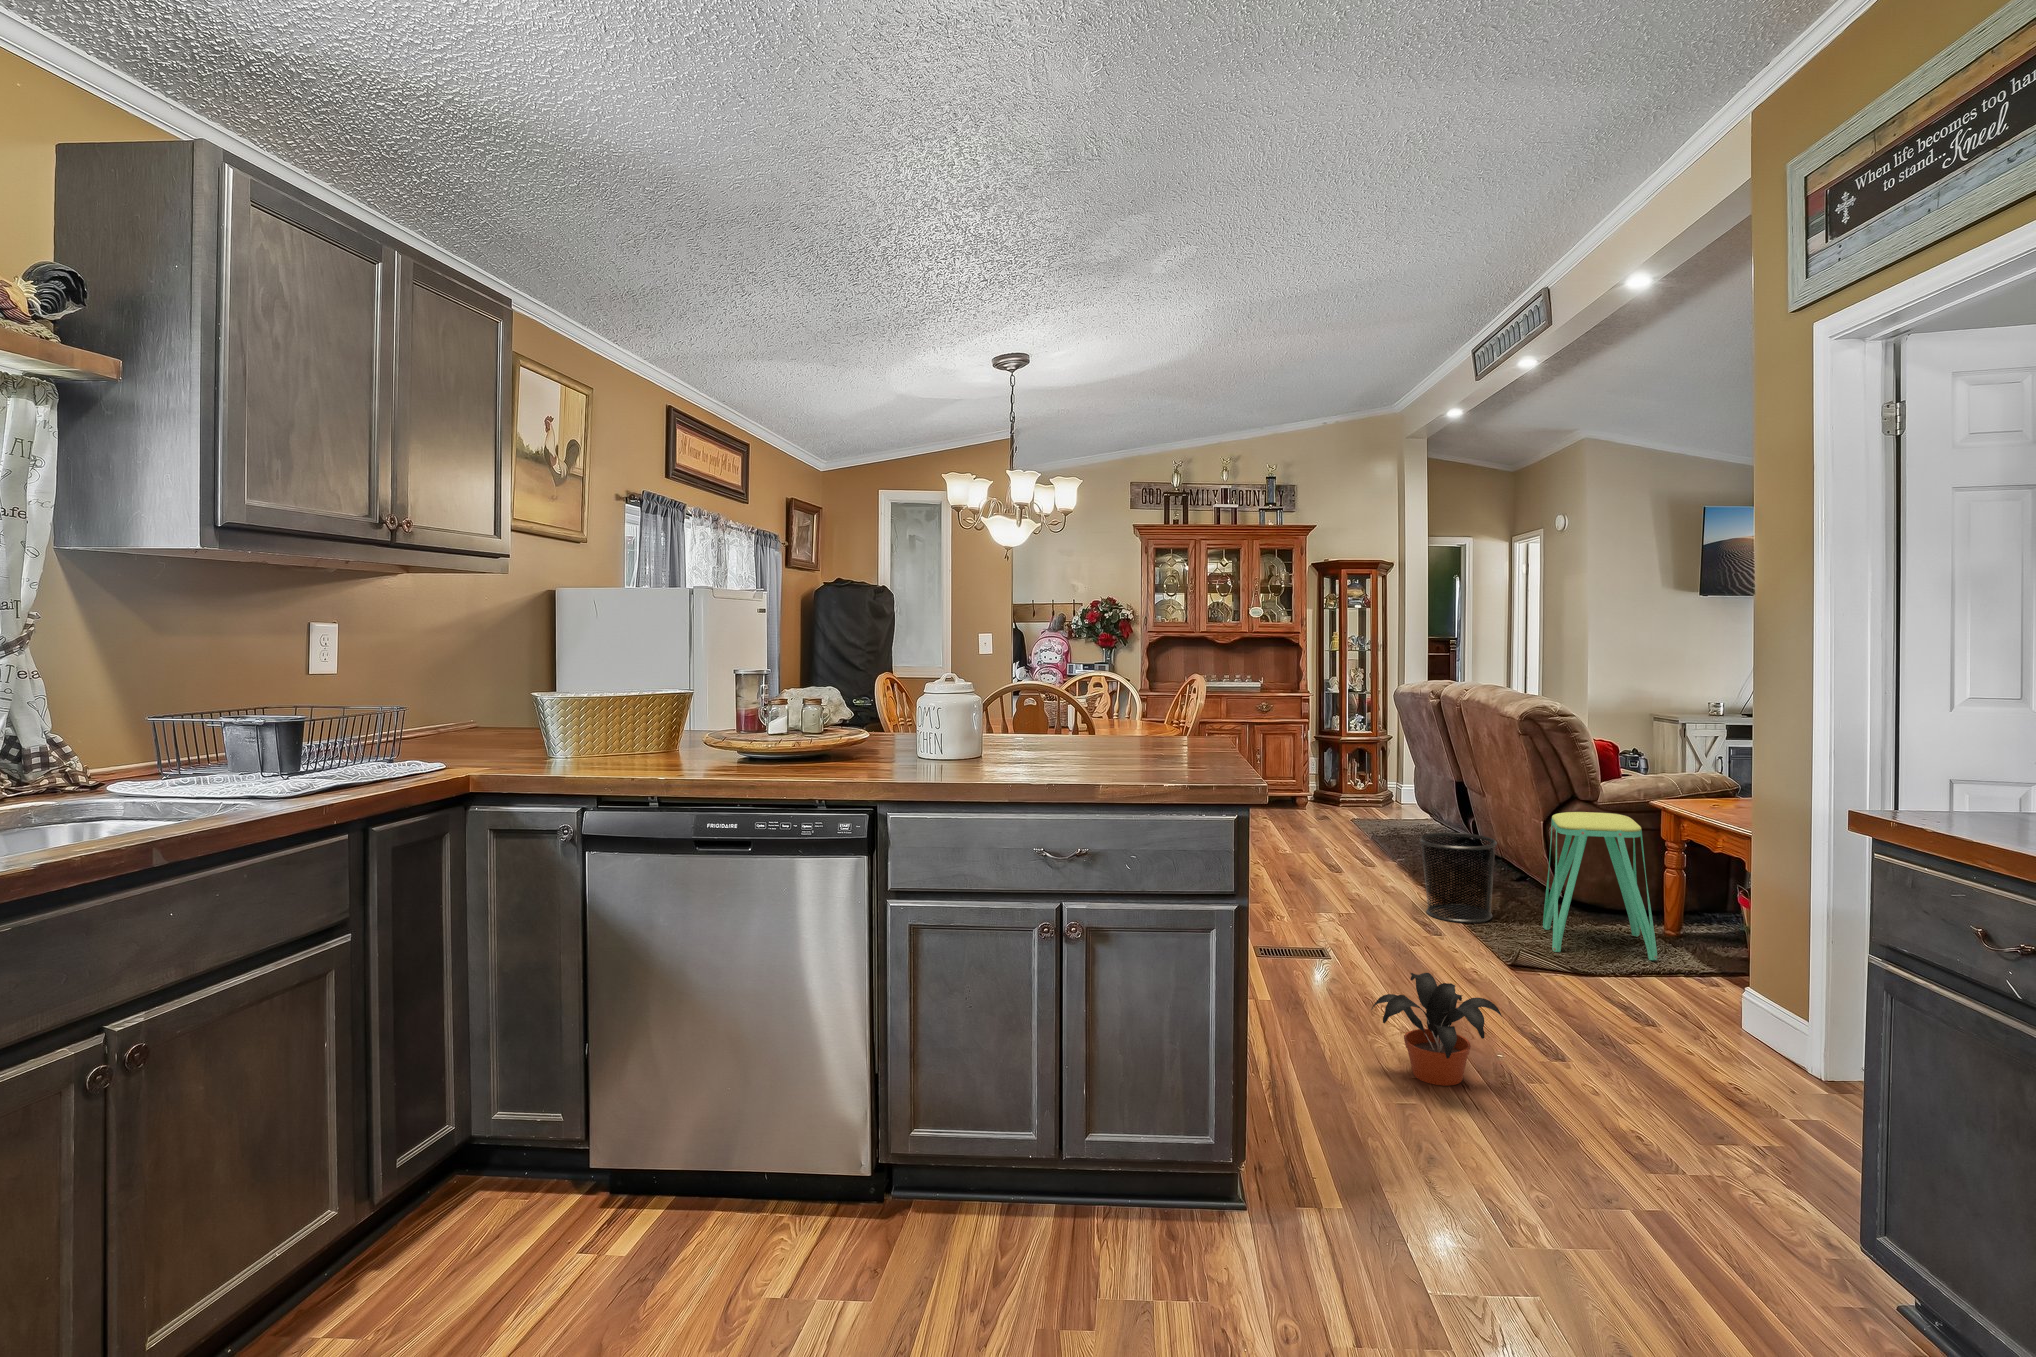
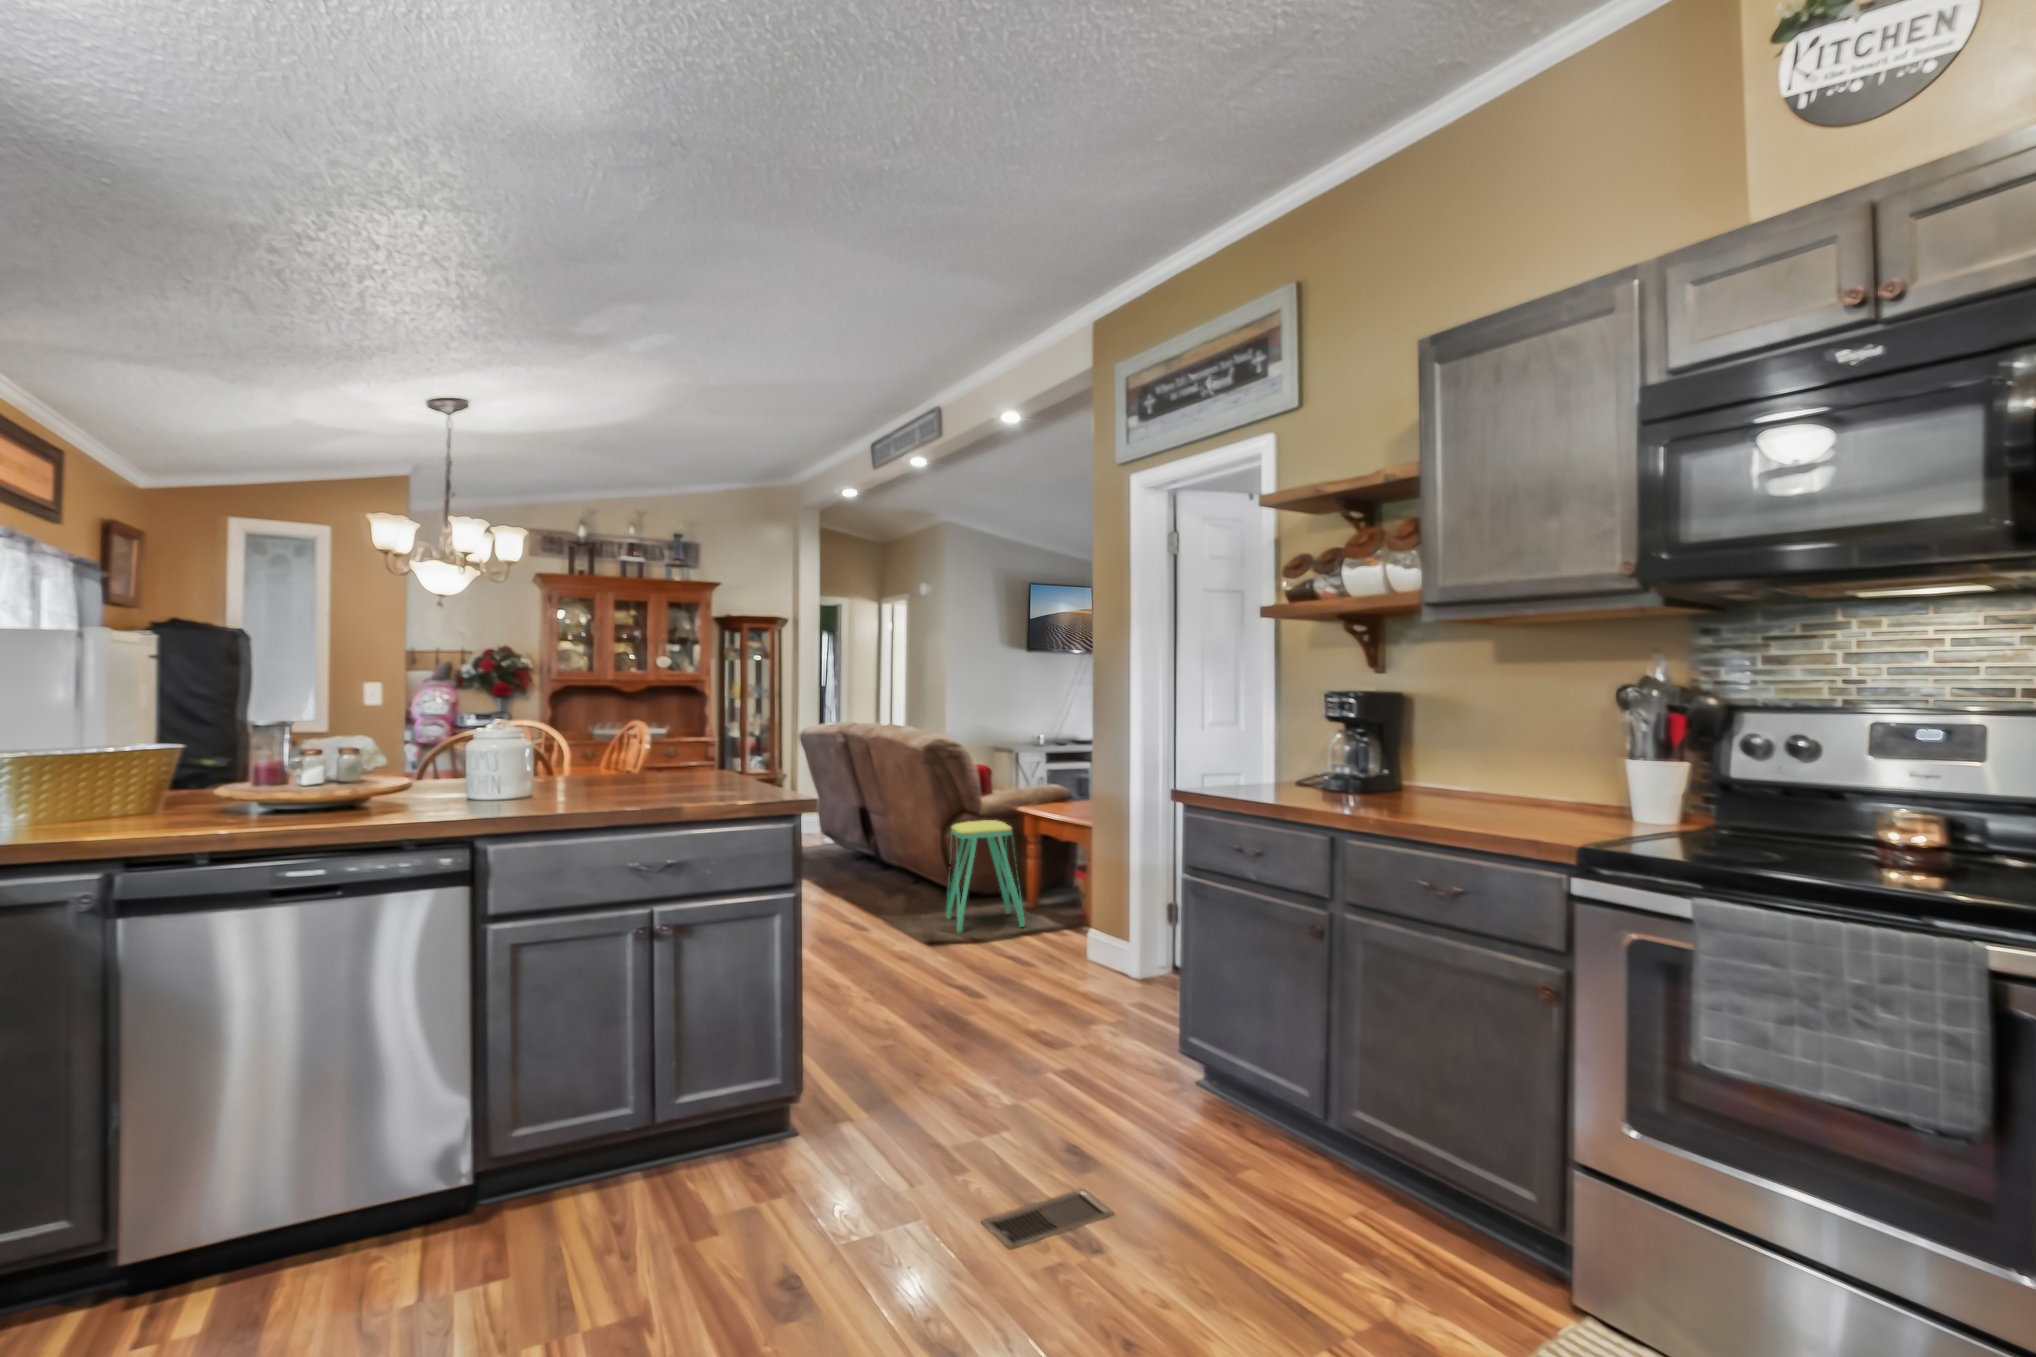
waste bin: present [1419,833,1497,923] -> none [851,850,911,925]
potted plant: present [1371,973,1502,1086] -> none [856,947,950,1031]

